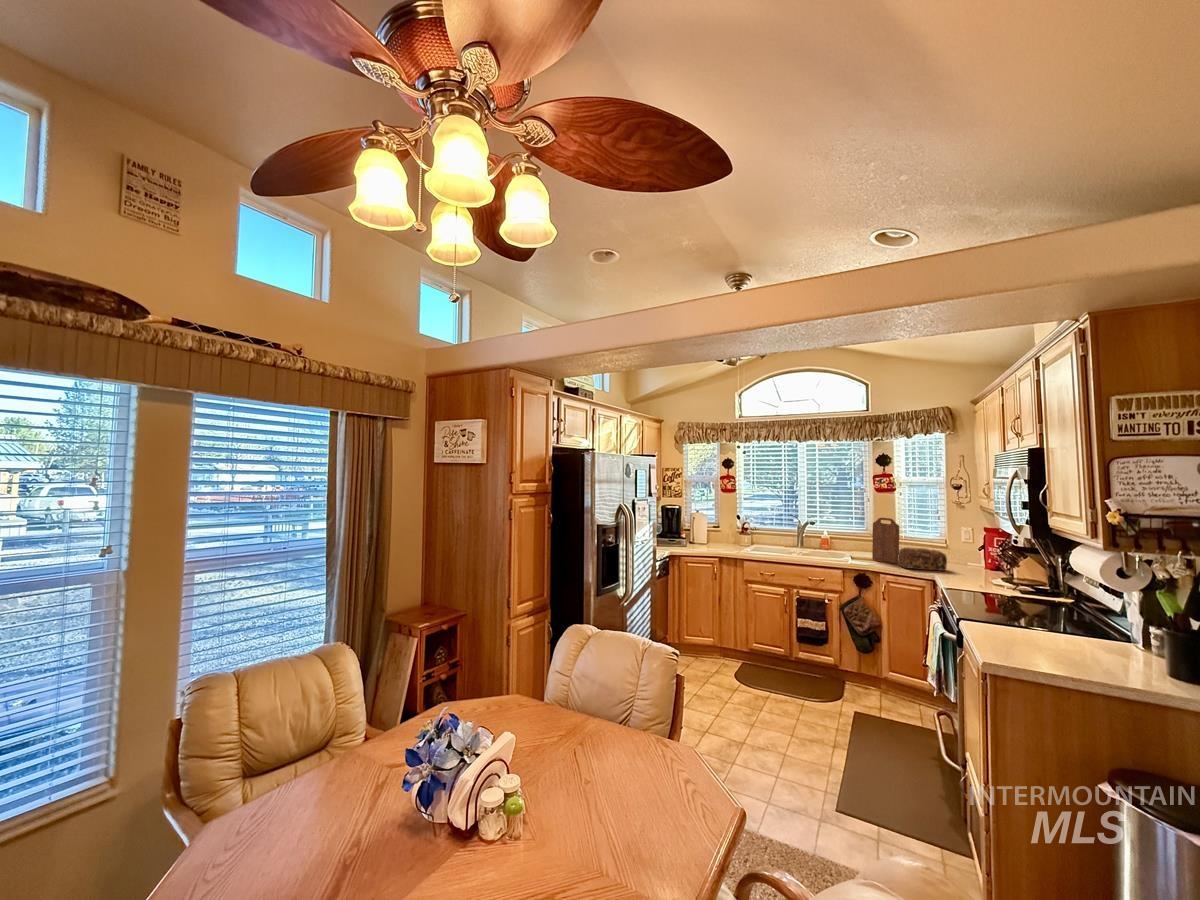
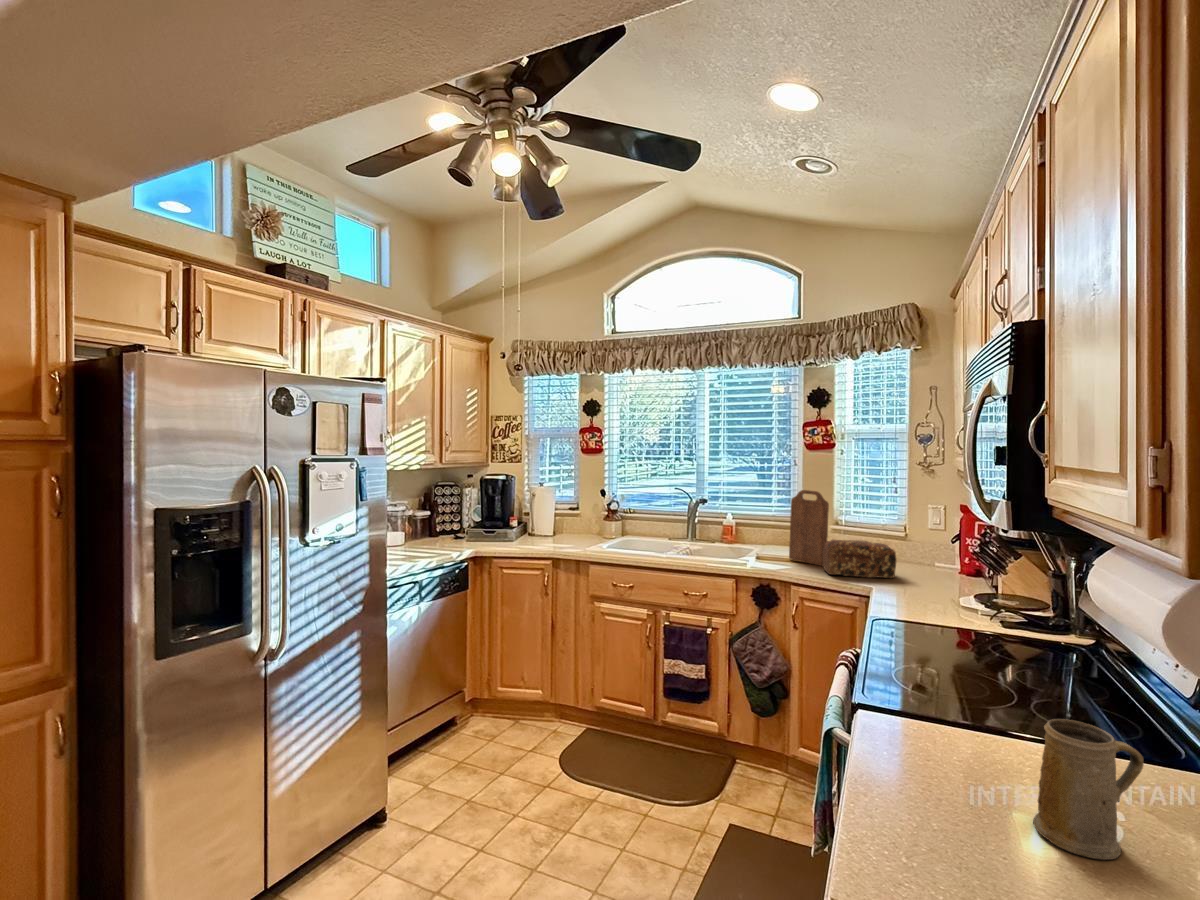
mug: none [1053,609,1096,656] -> present [1033,719,1144,859]

